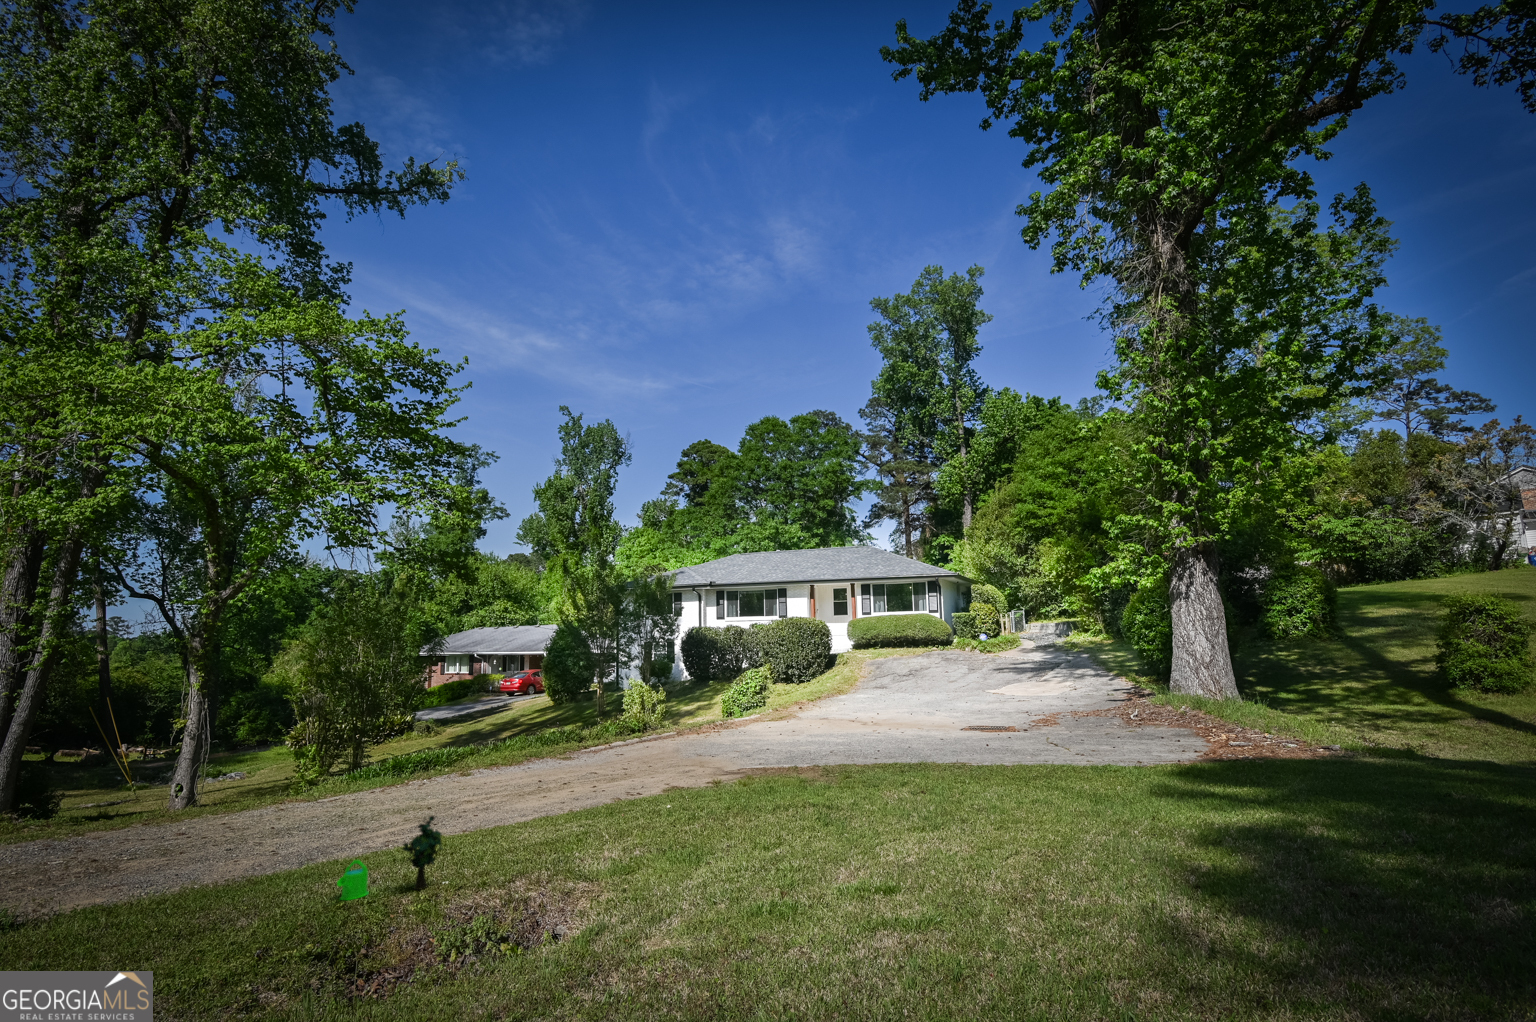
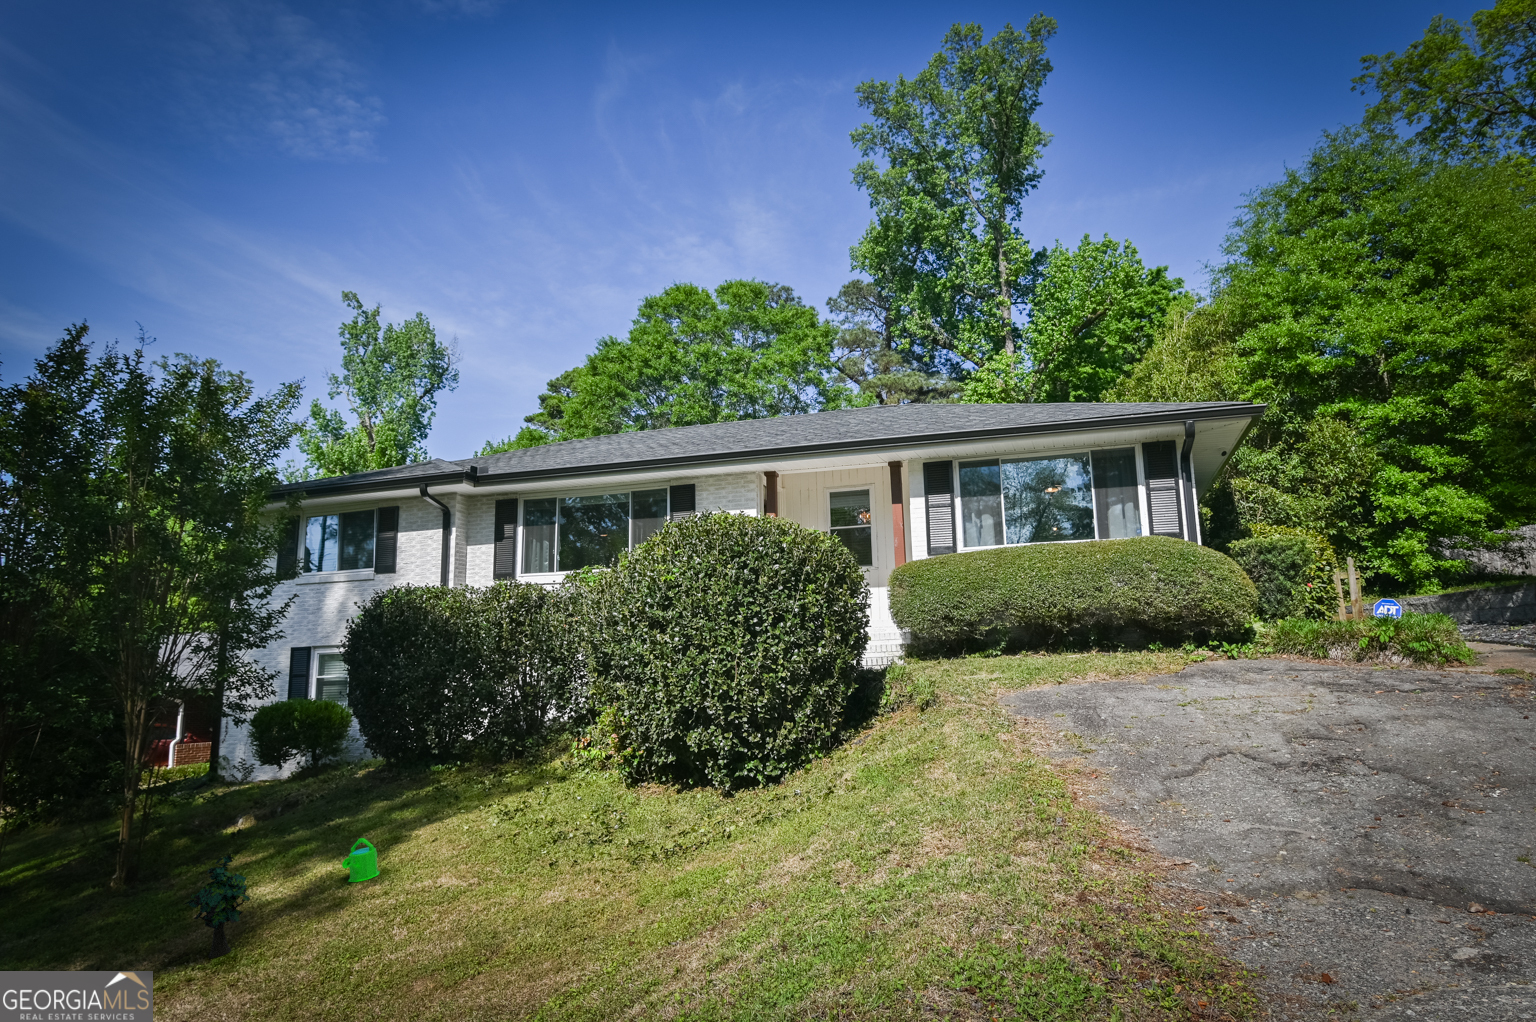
decorative plant: present [403,816,443,890] -> present [183,855,250,958]

